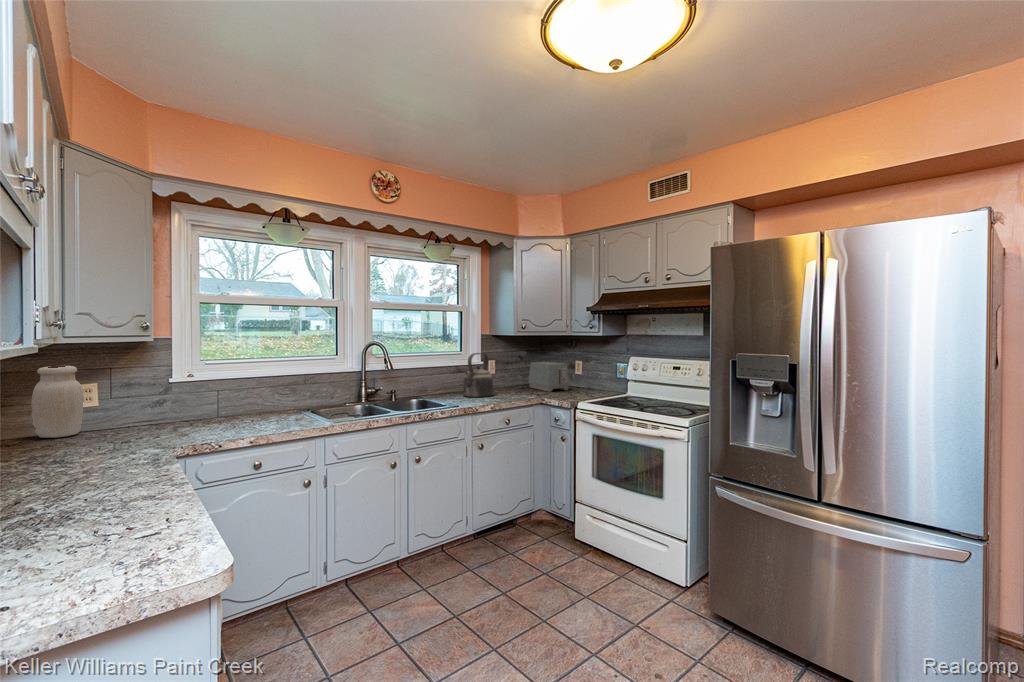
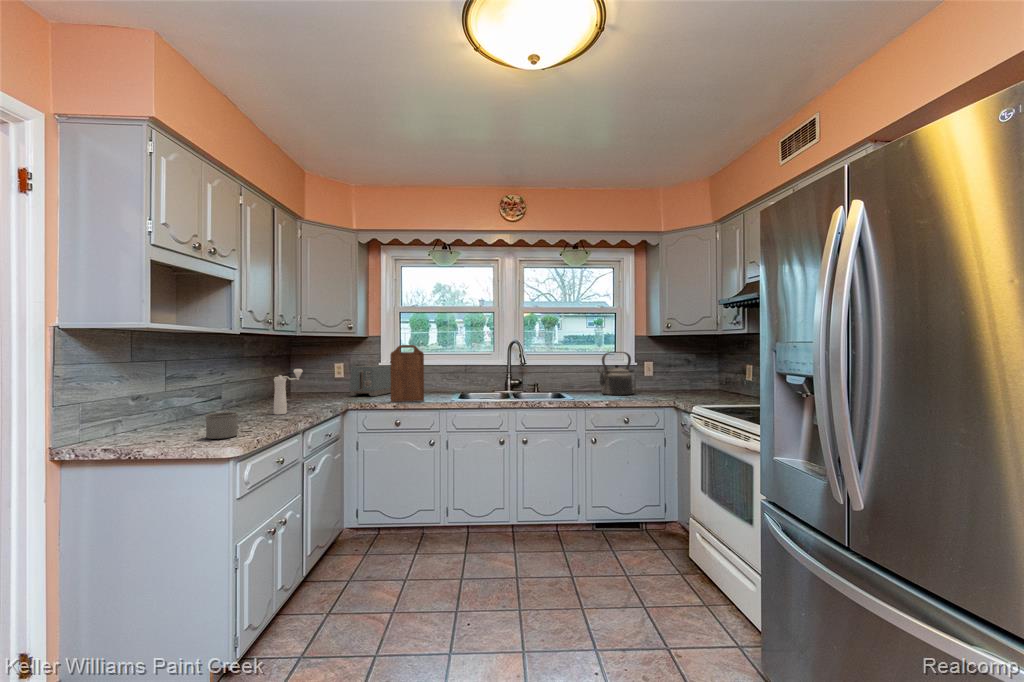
cutting board: none [242,353,295,437] -> present [390,345,424,402]
toaster: present [529,362,569,392] -> present [349,365,391,396]
jar: present [31,366,84,438] -> none [315,353,338,394]
pepper mill: none [78,405,125,496] -> present [274,369,303,415]
mug: none [85,514,161,584] -> present [205,411,238,439]

